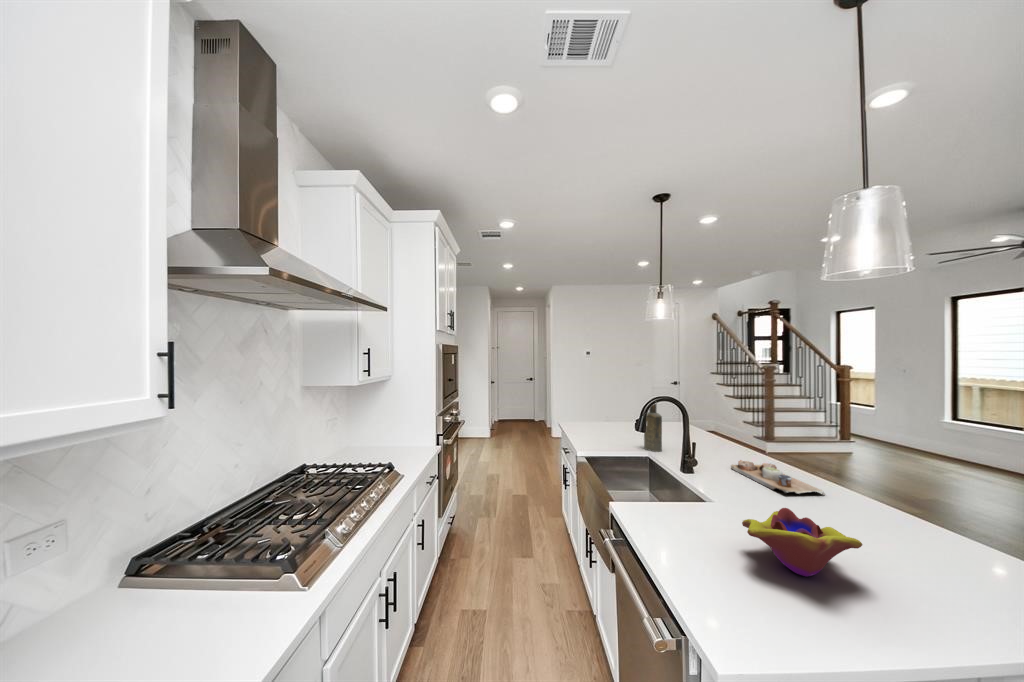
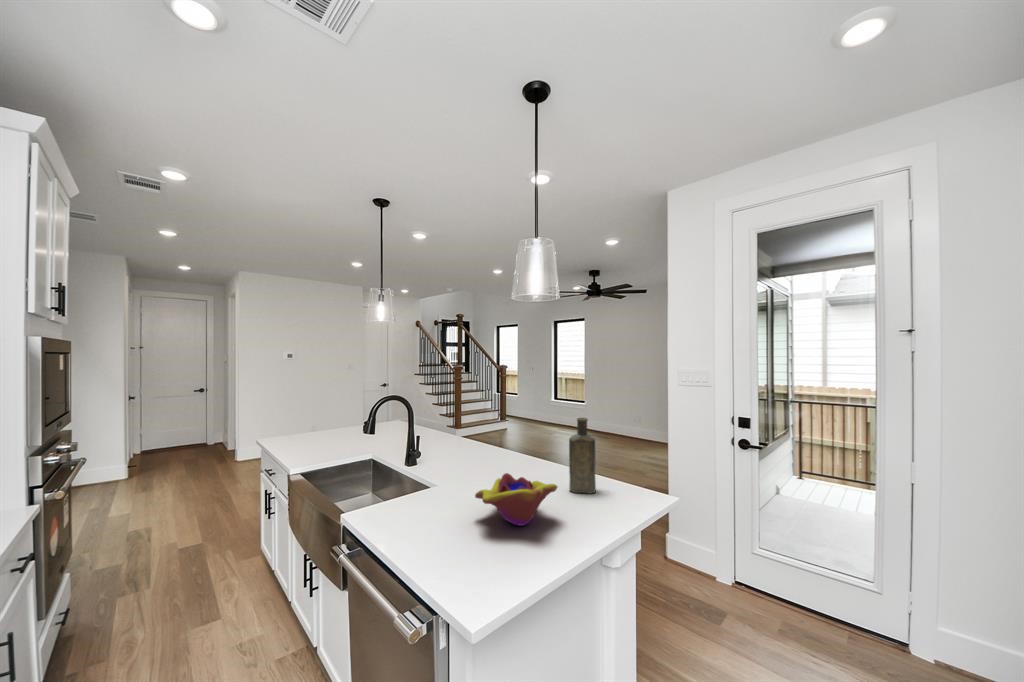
bottle: present [644,404,662,452] -> present [569,418,596,493]
cutting board: present [731,460,824,494] -> none [449,443,520,466]

